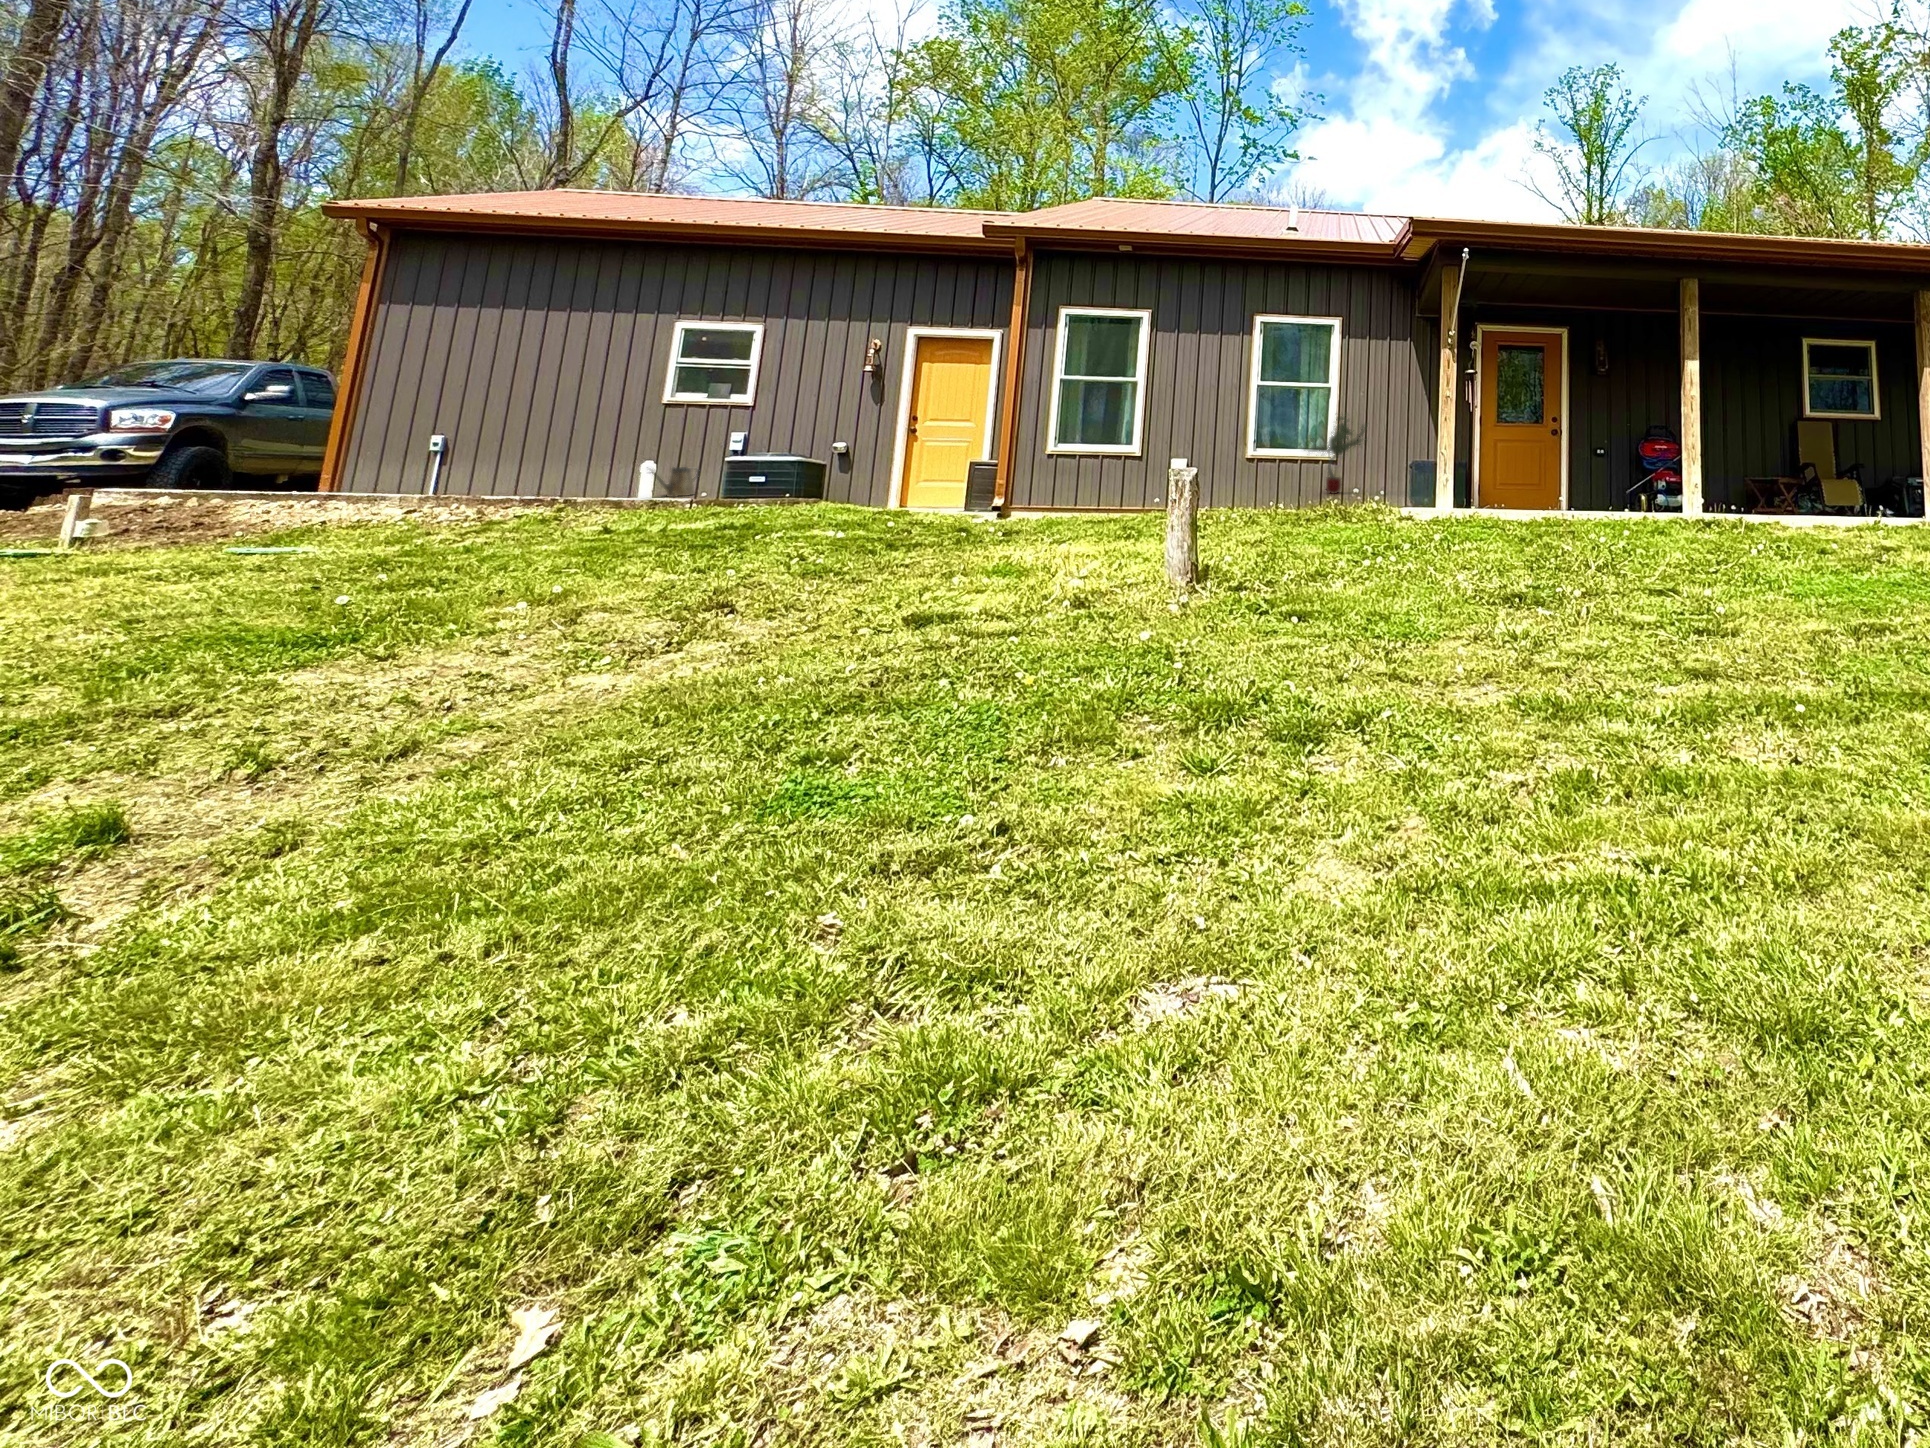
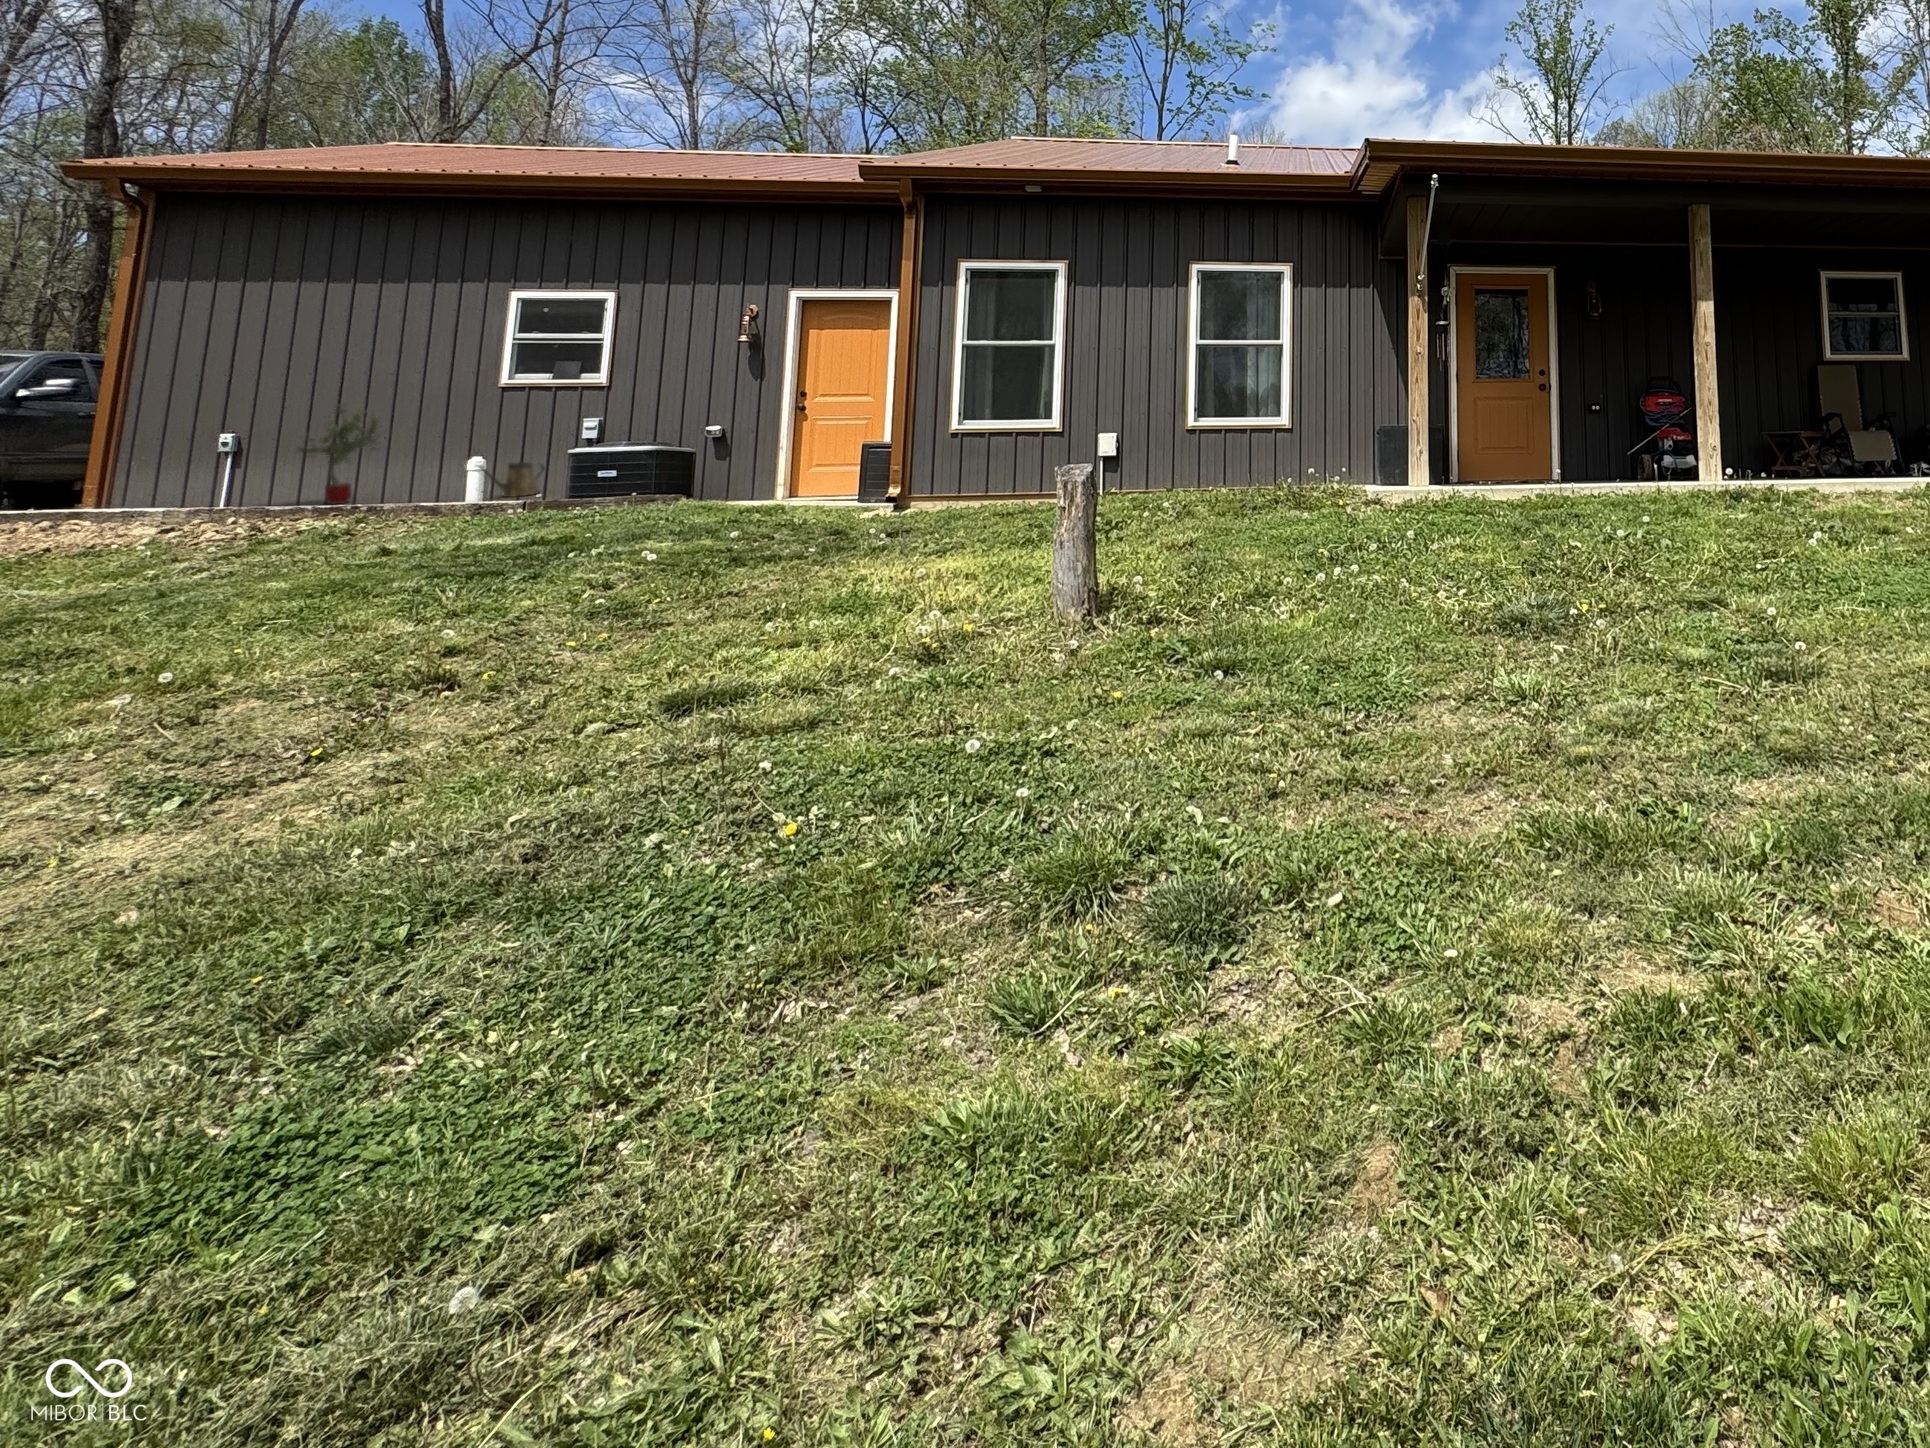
potted tree: present [1305,416,1367,494] -> present [298,405,382,504]

